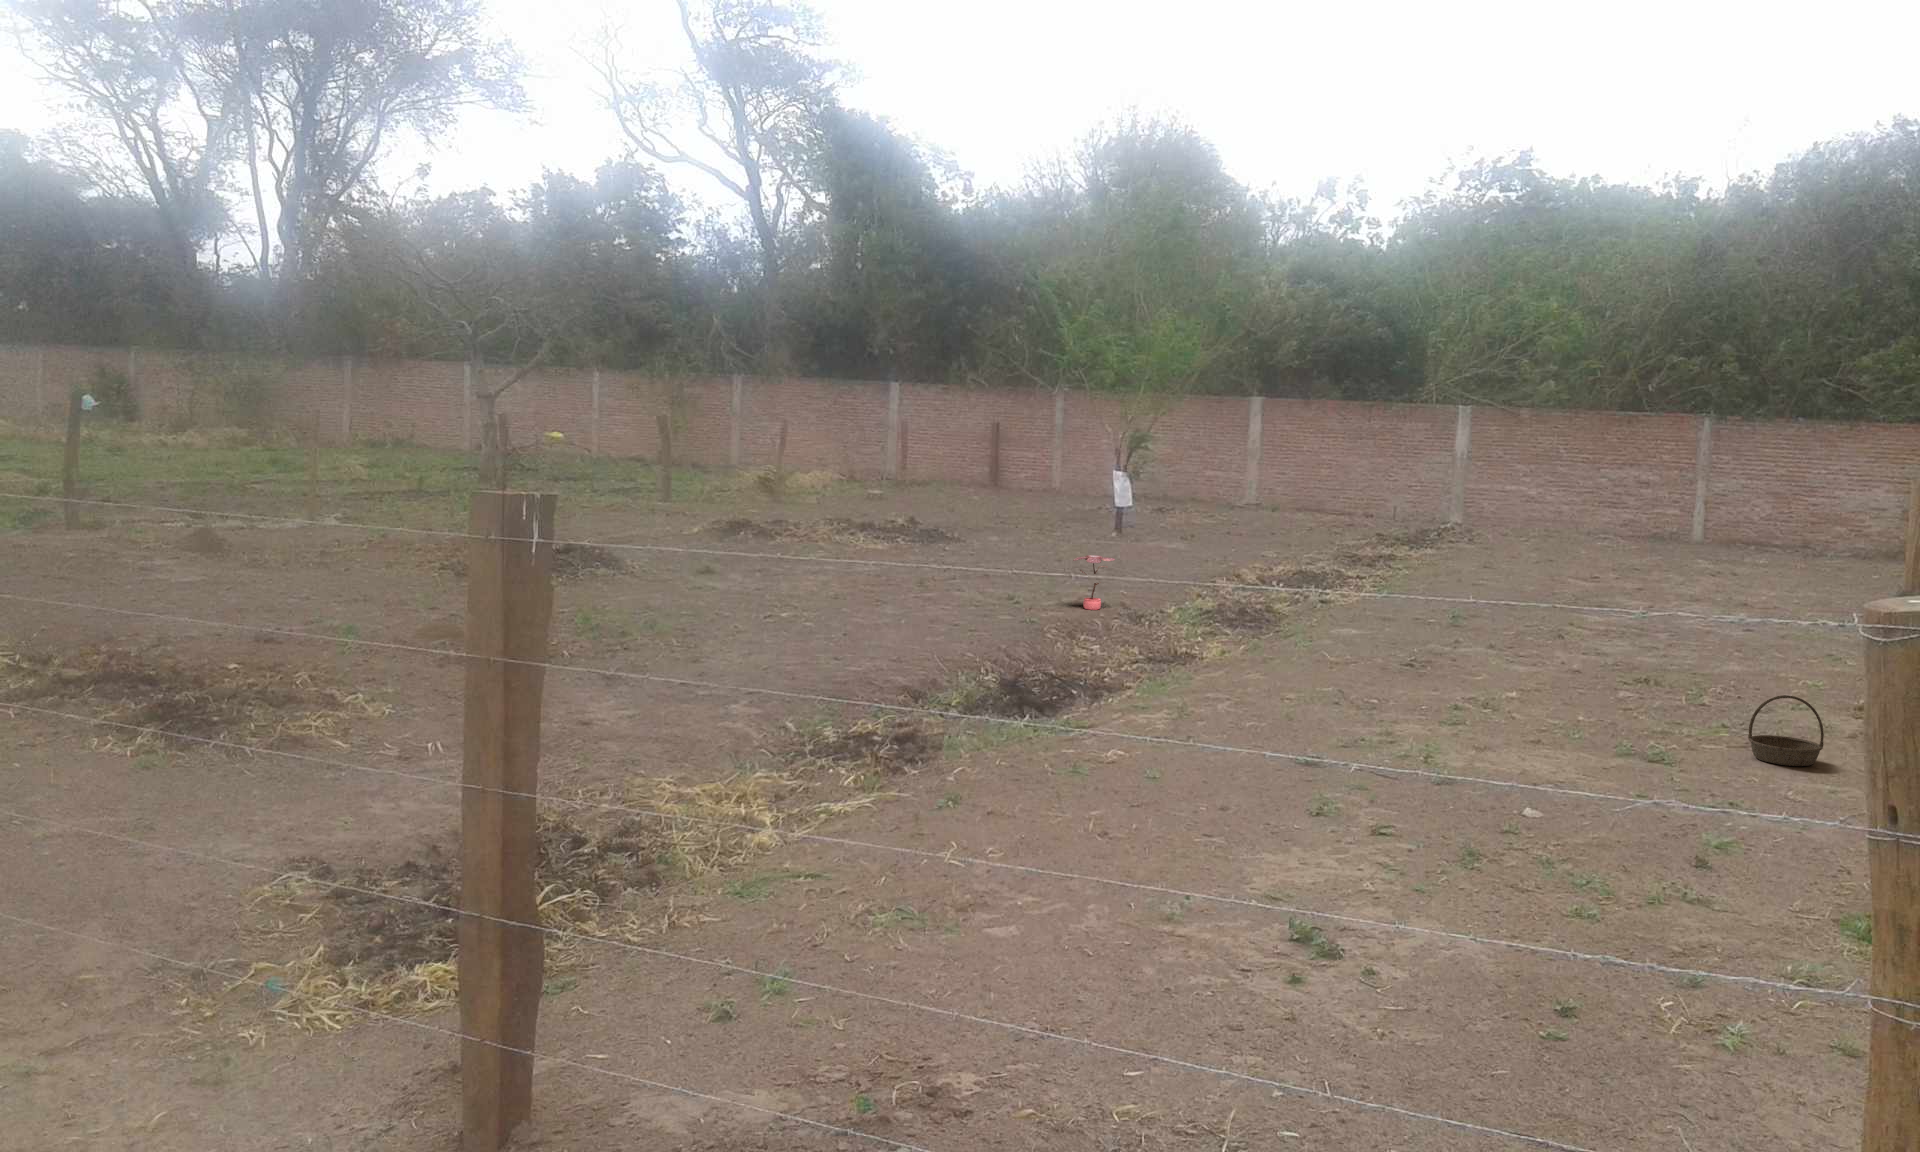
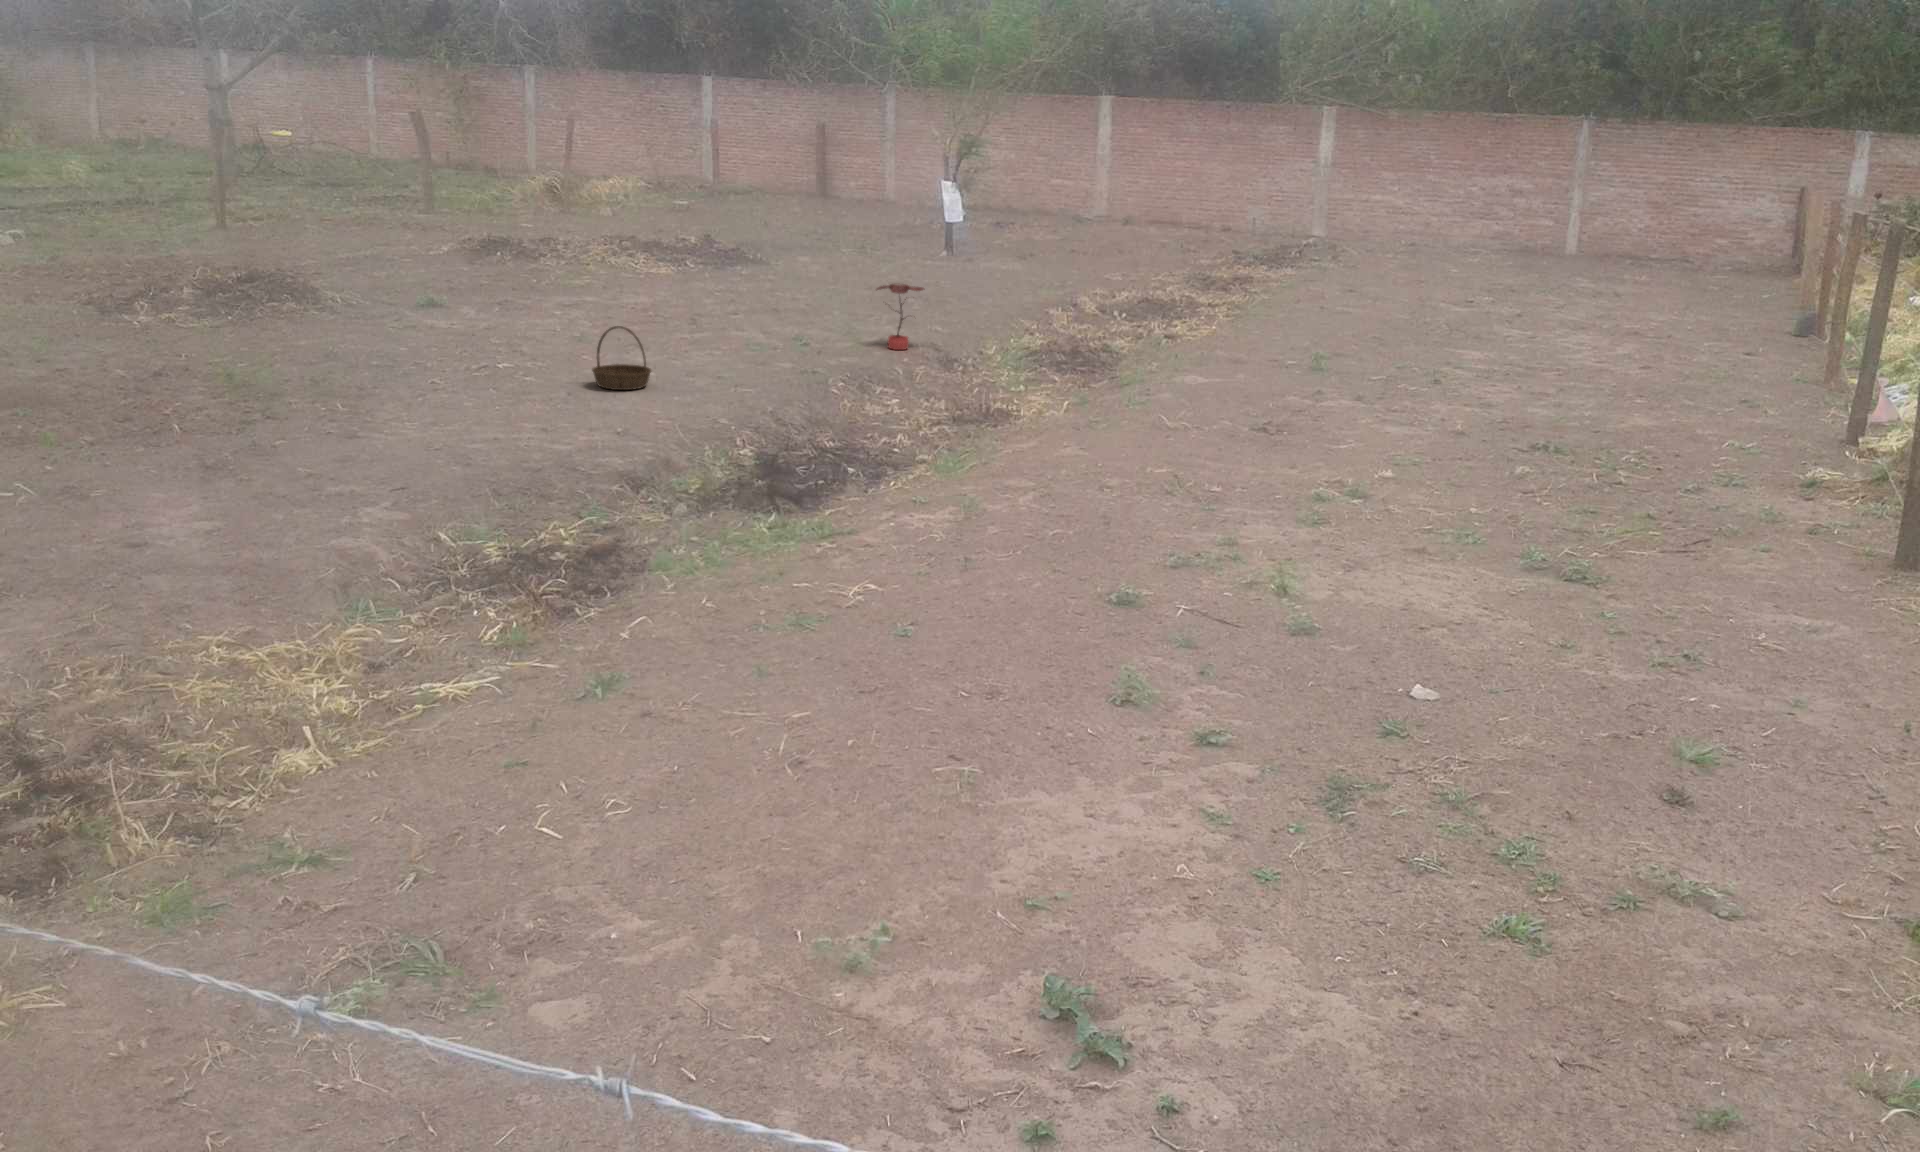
basket: present [1748,695,1824,766] -> present [592,326,651,390]

